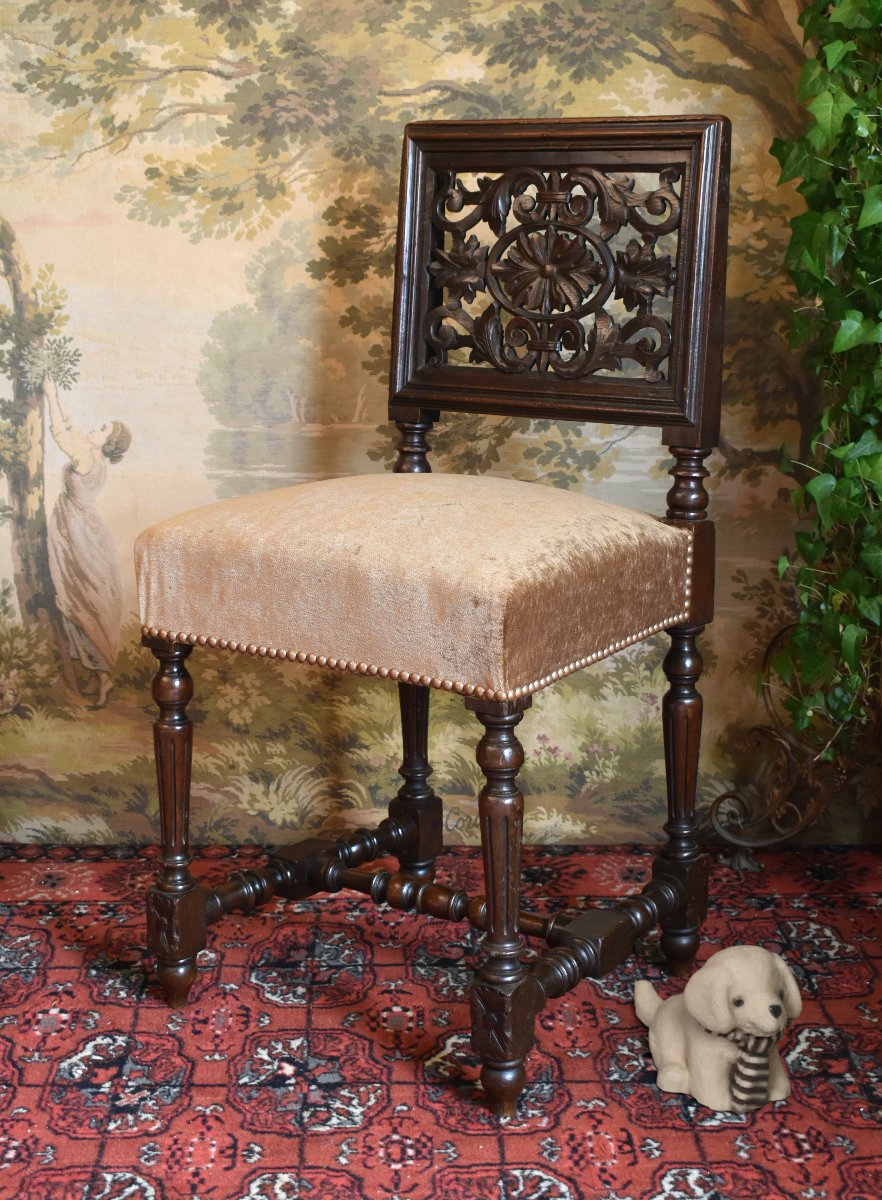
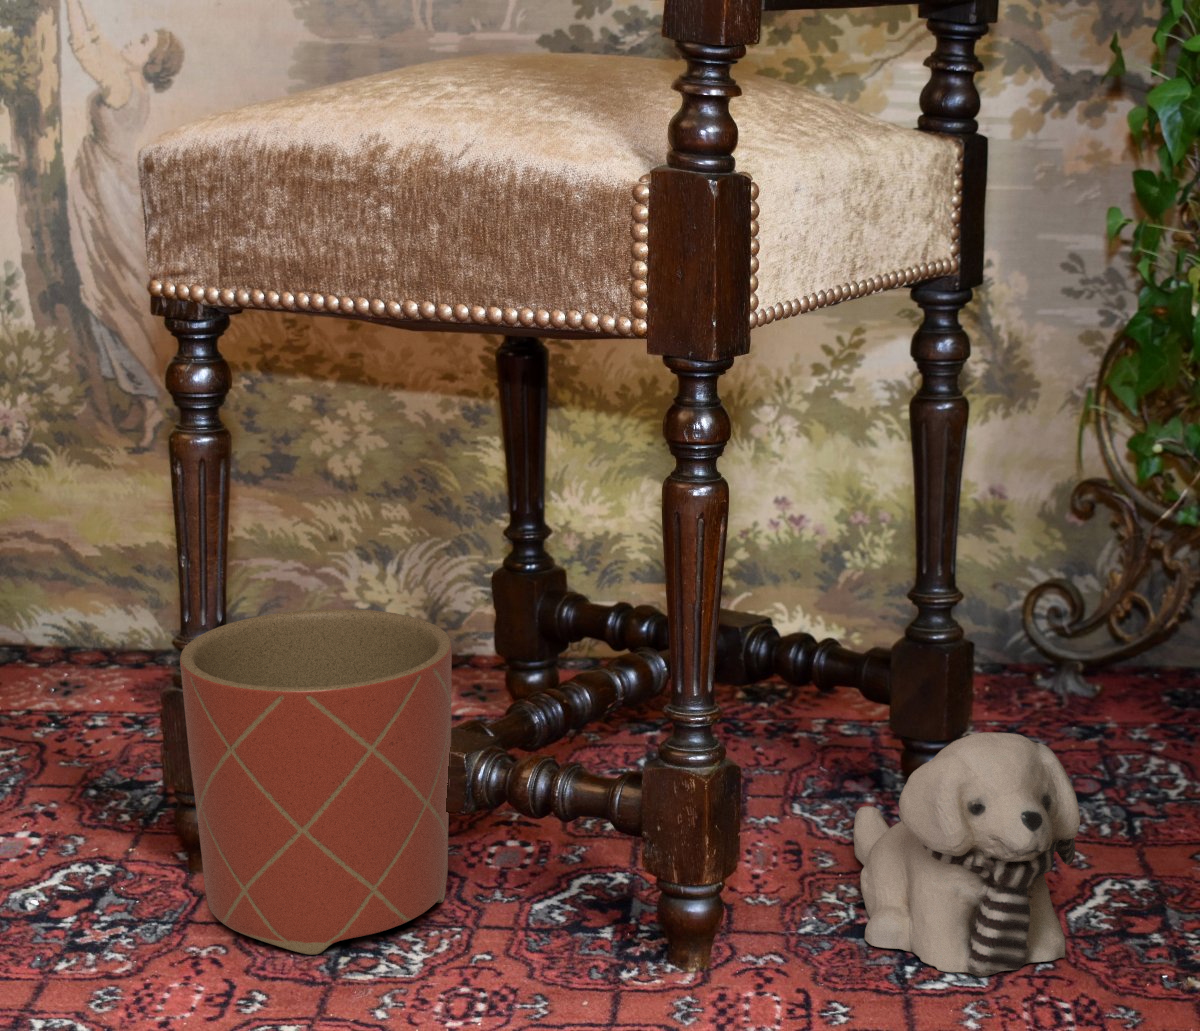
planter: none [190,855,376,1111] -> present [180,609,452,955]

